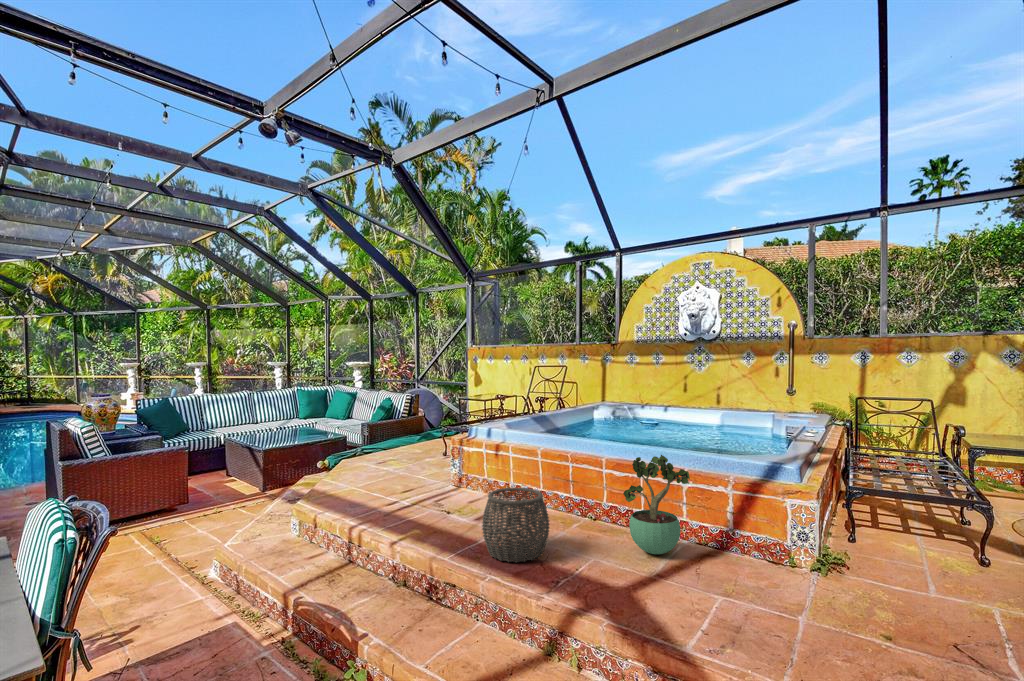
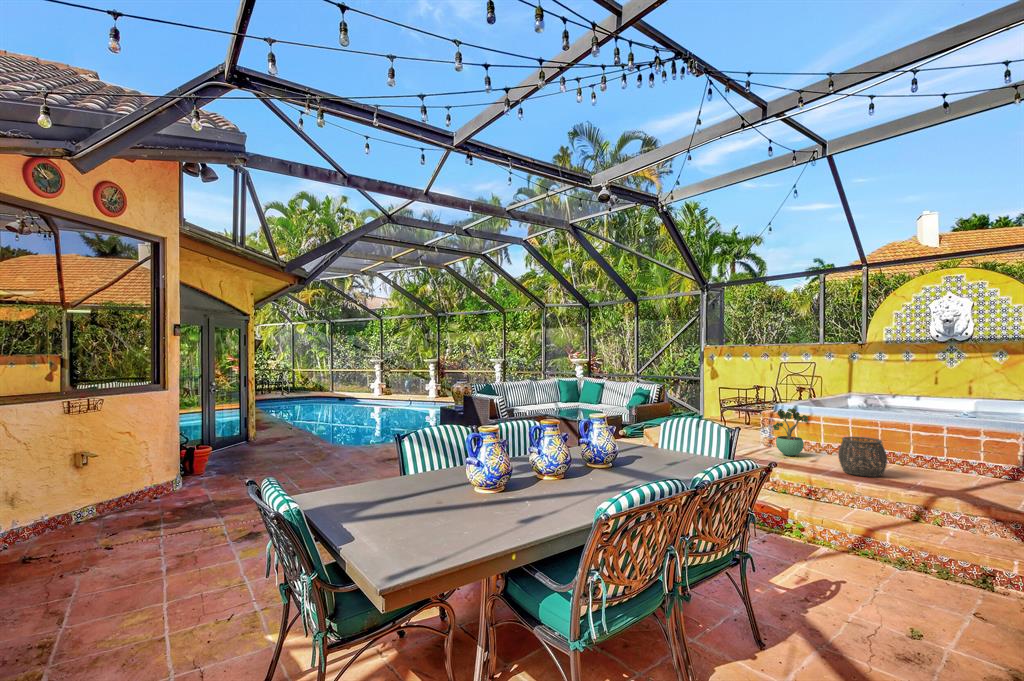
potted plant: present [623,455,690,554] -> present [773,408,808,456]

